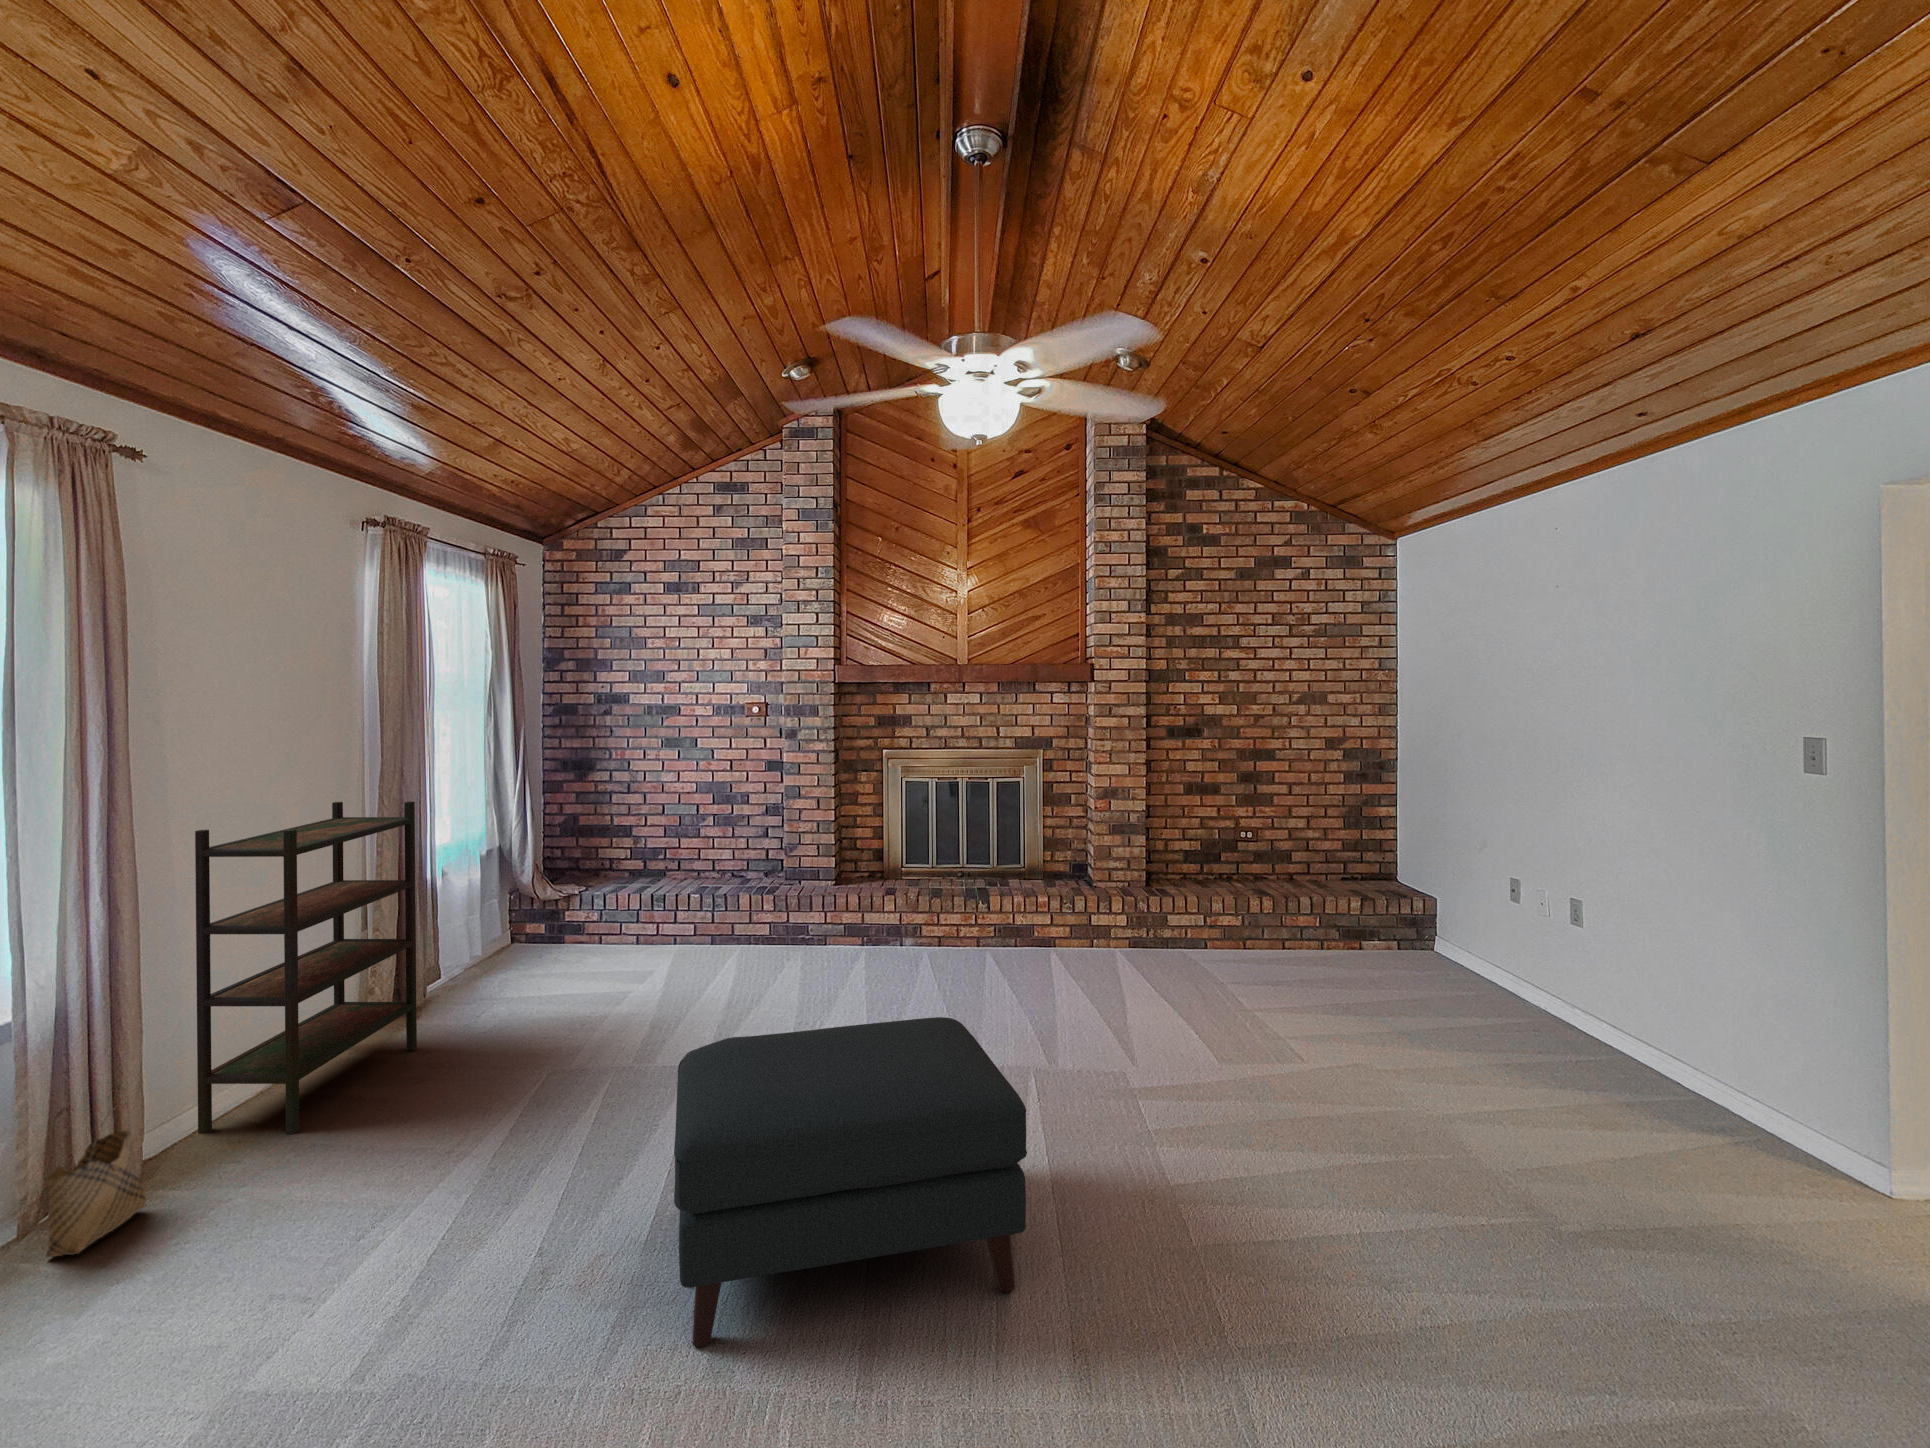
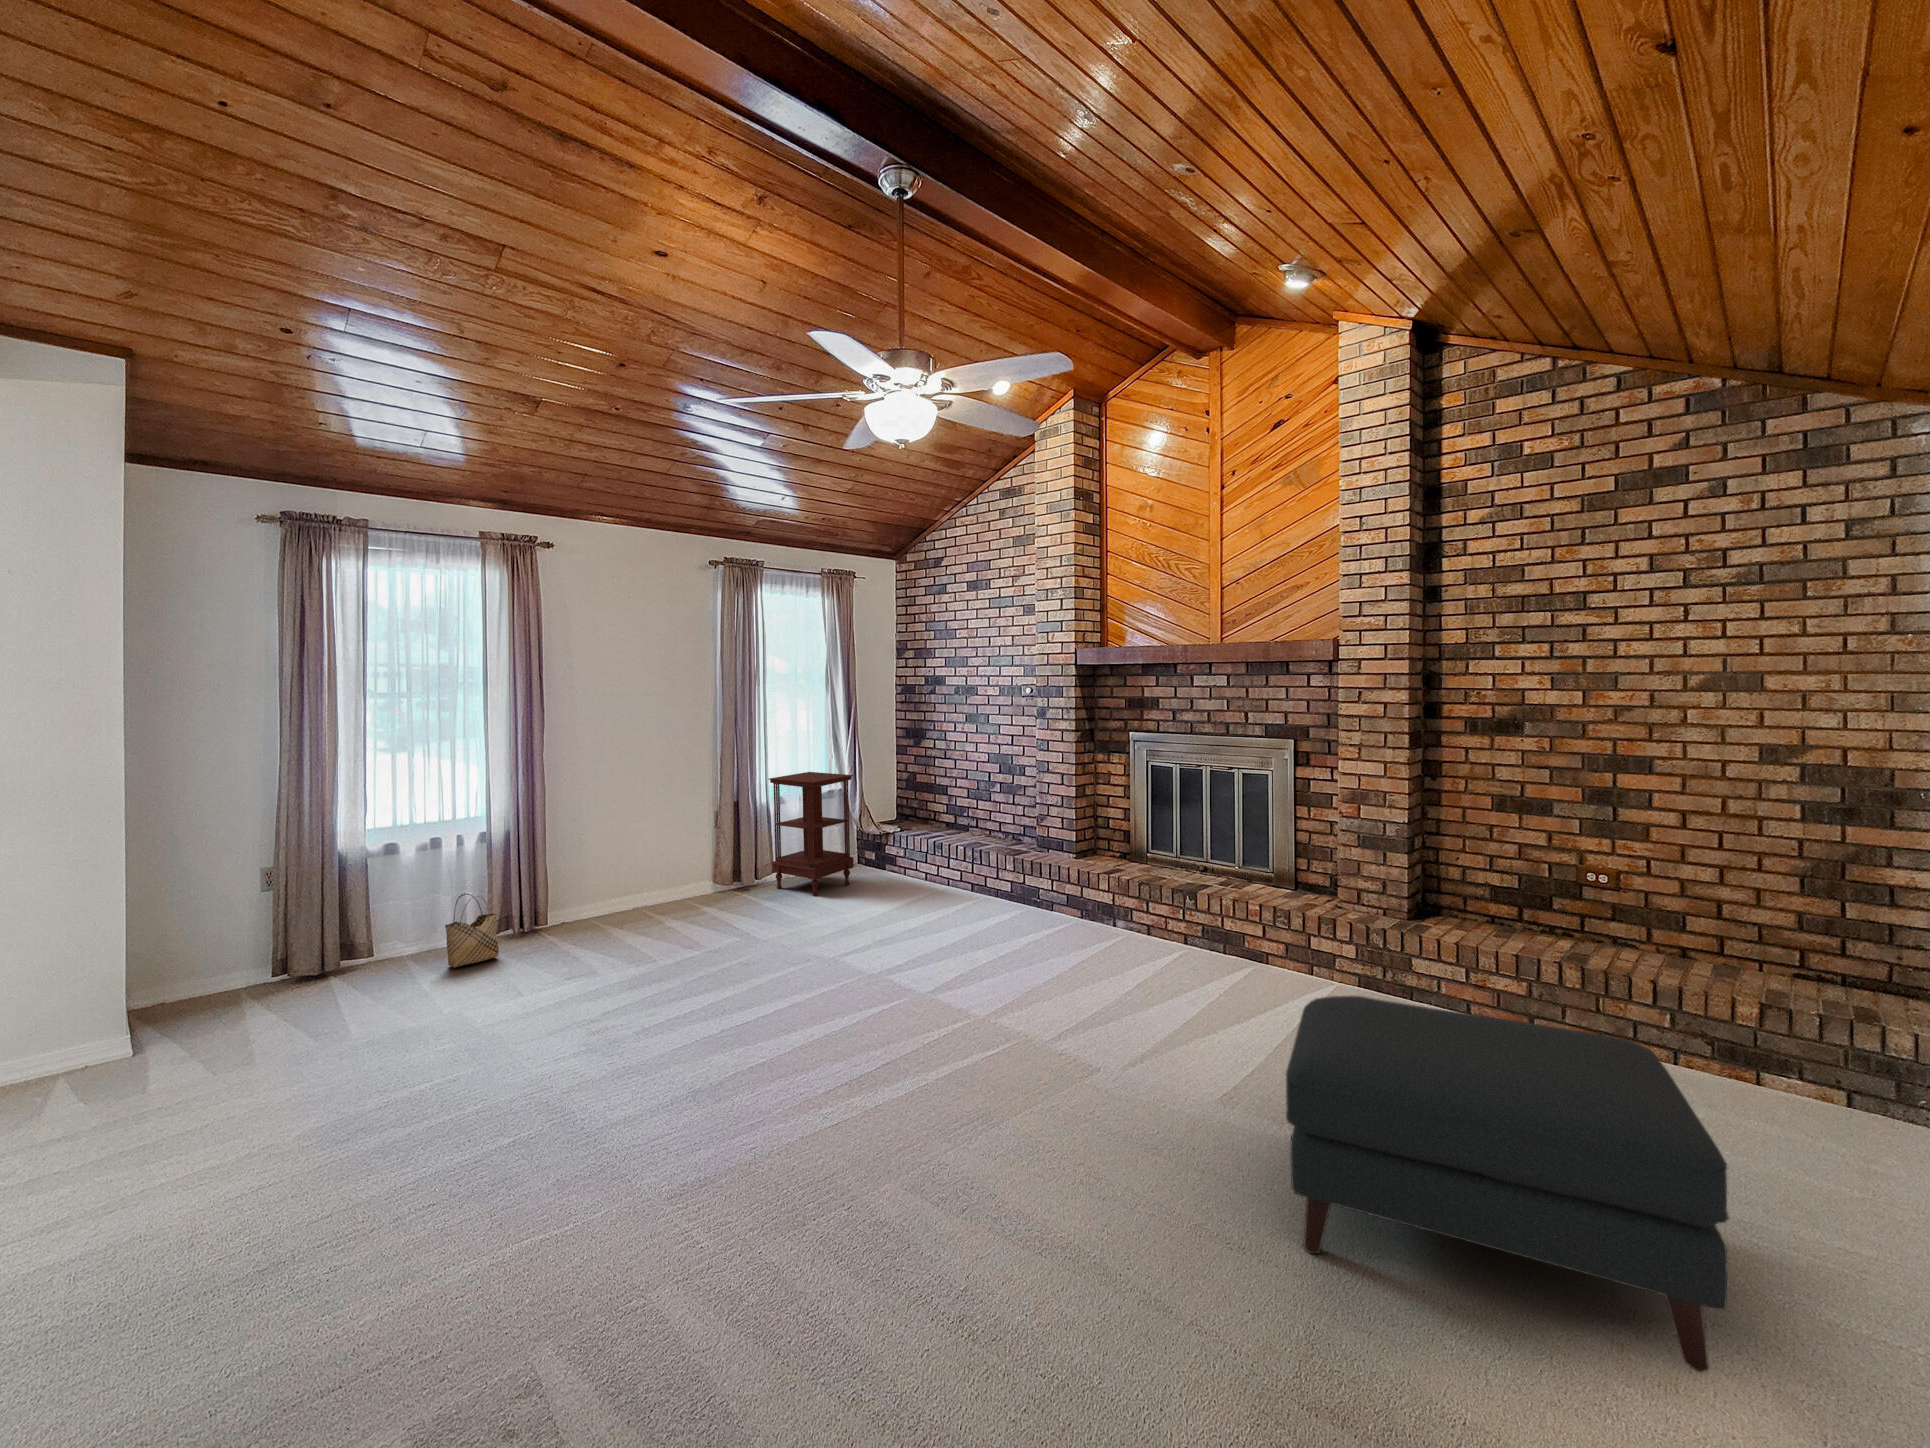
bookshelf: present [195,801,417,1134] -> none [562,747,704,943]
side table: none [448,822,559,992] -> present [769,772,854,896]
ottoman: present [674,1017,1027,1348] -> present [1286,996,1728,1372]

